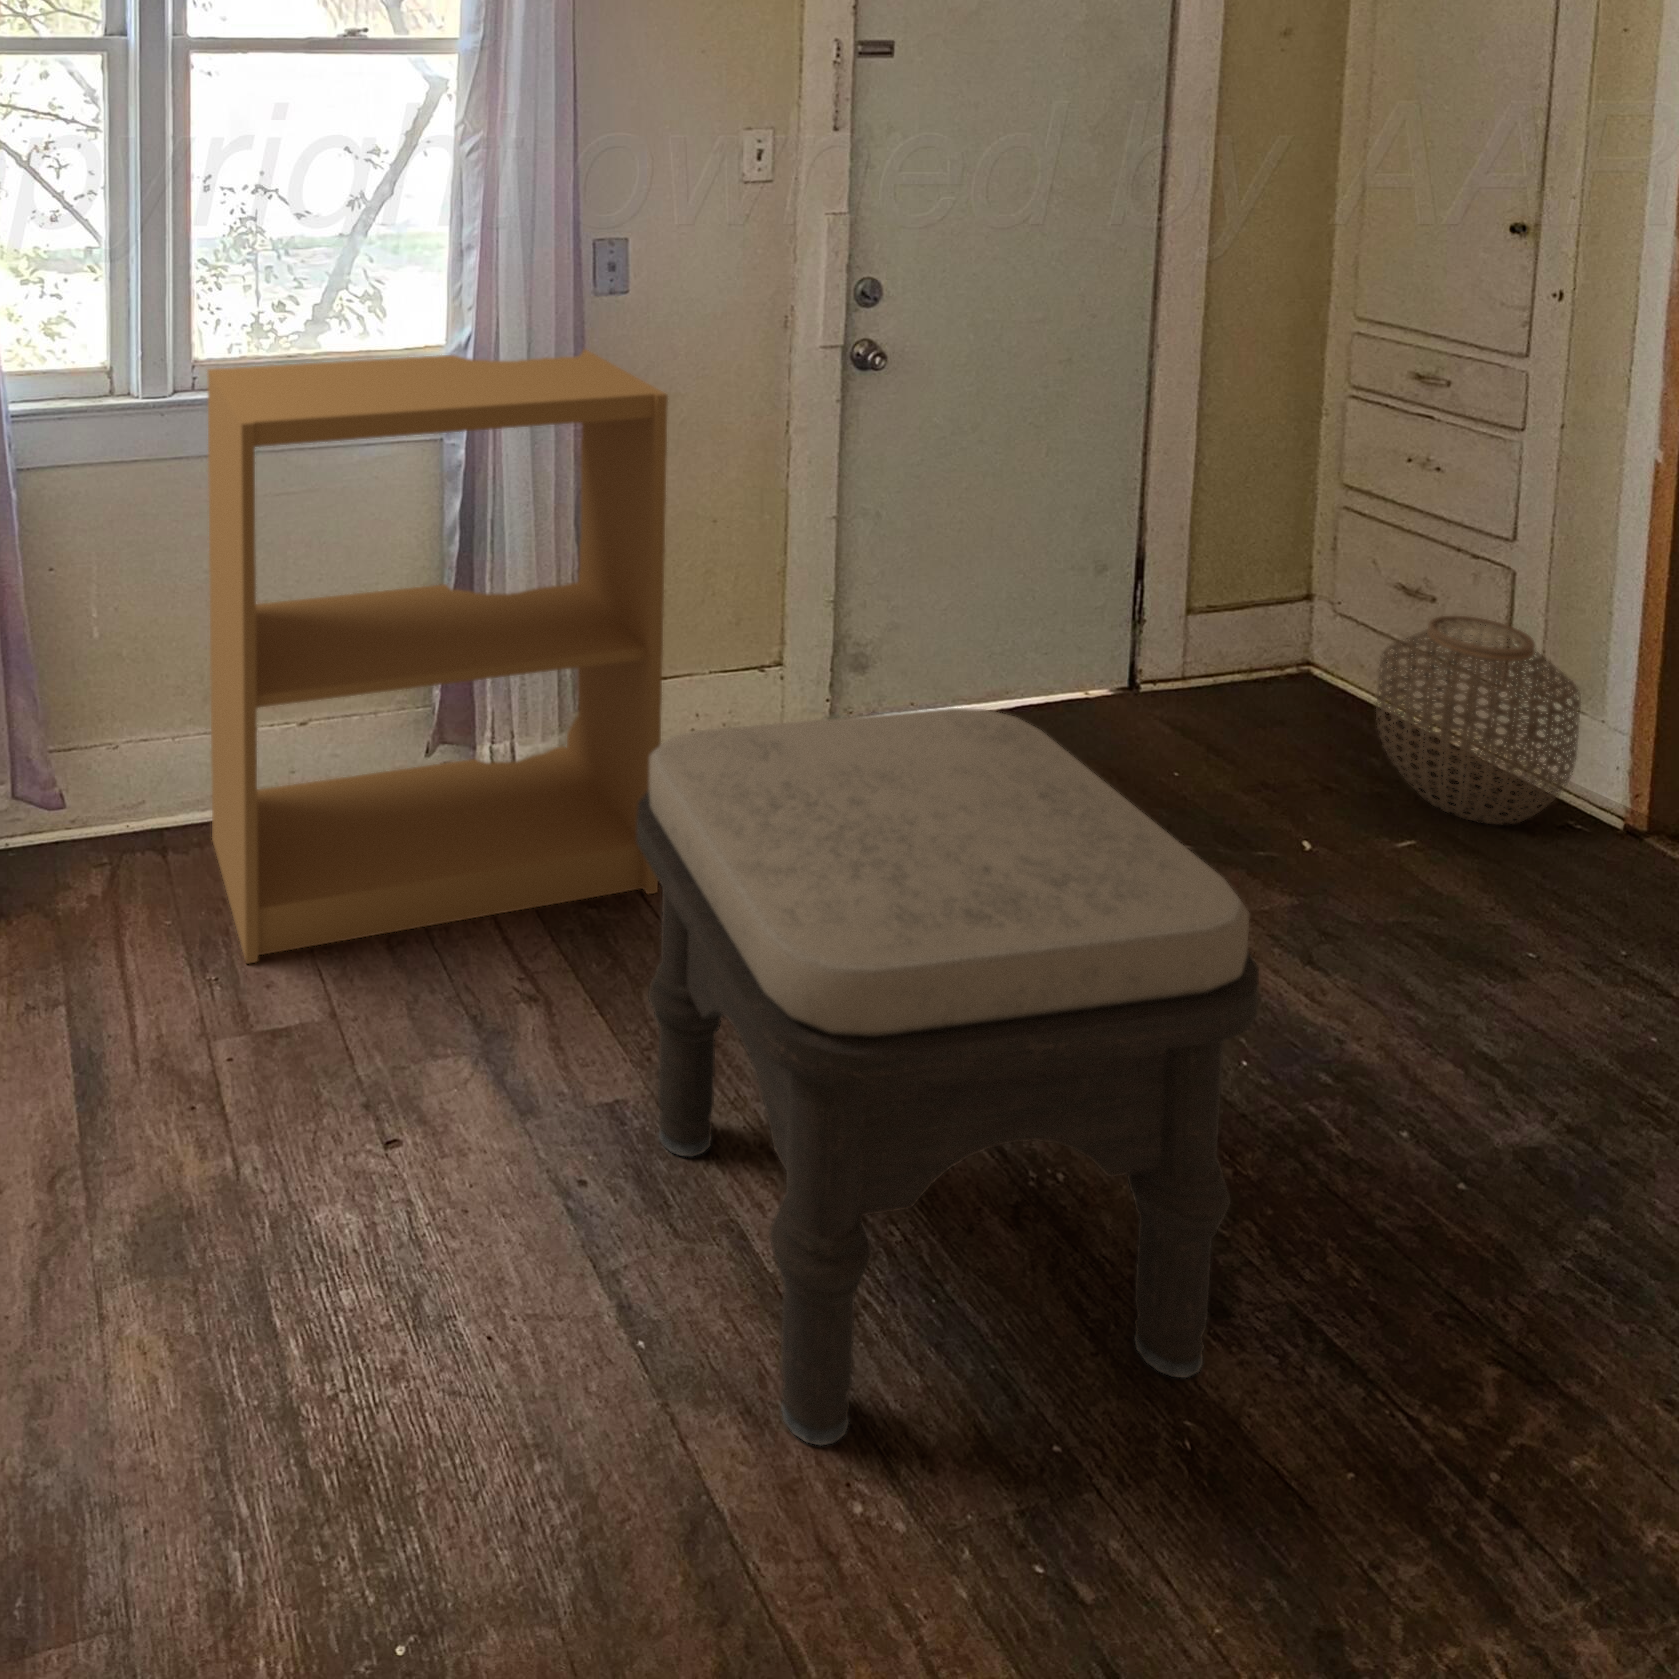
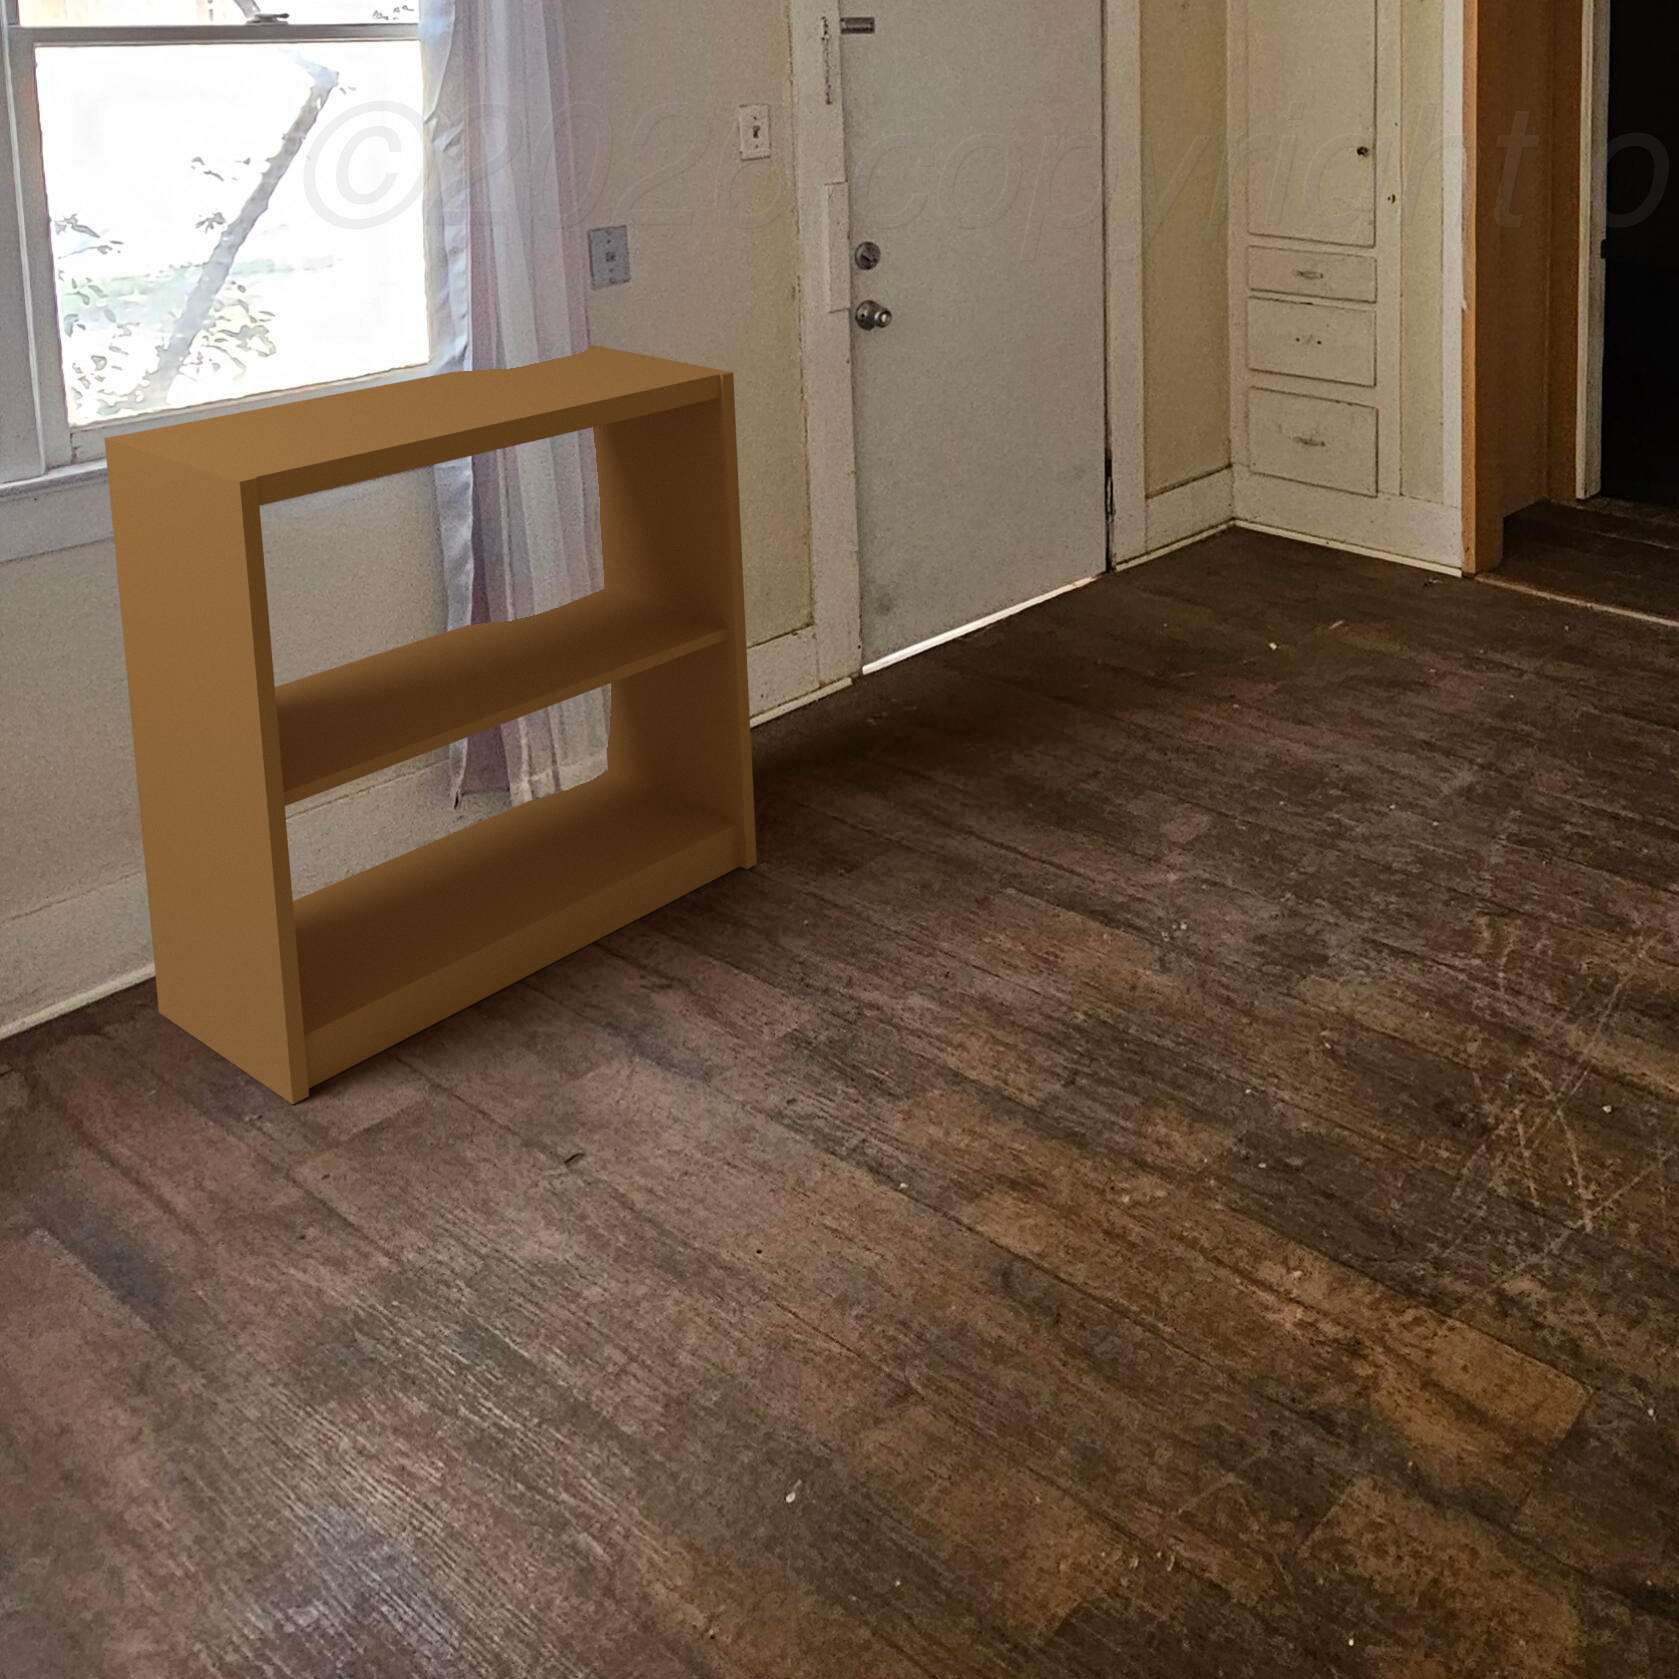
woven basket: present [1376,616,1581,825] -> none [1302,447,1430,598]
ottoman: present [636,708,1259,1445] -> none [811,580,1334,1175]

